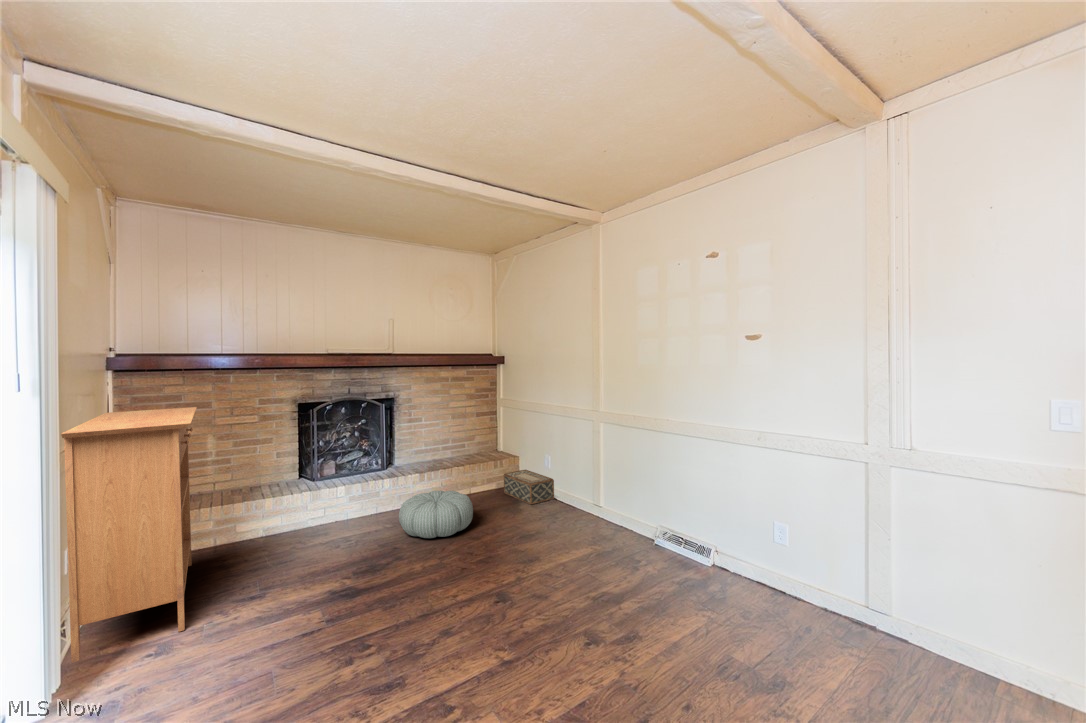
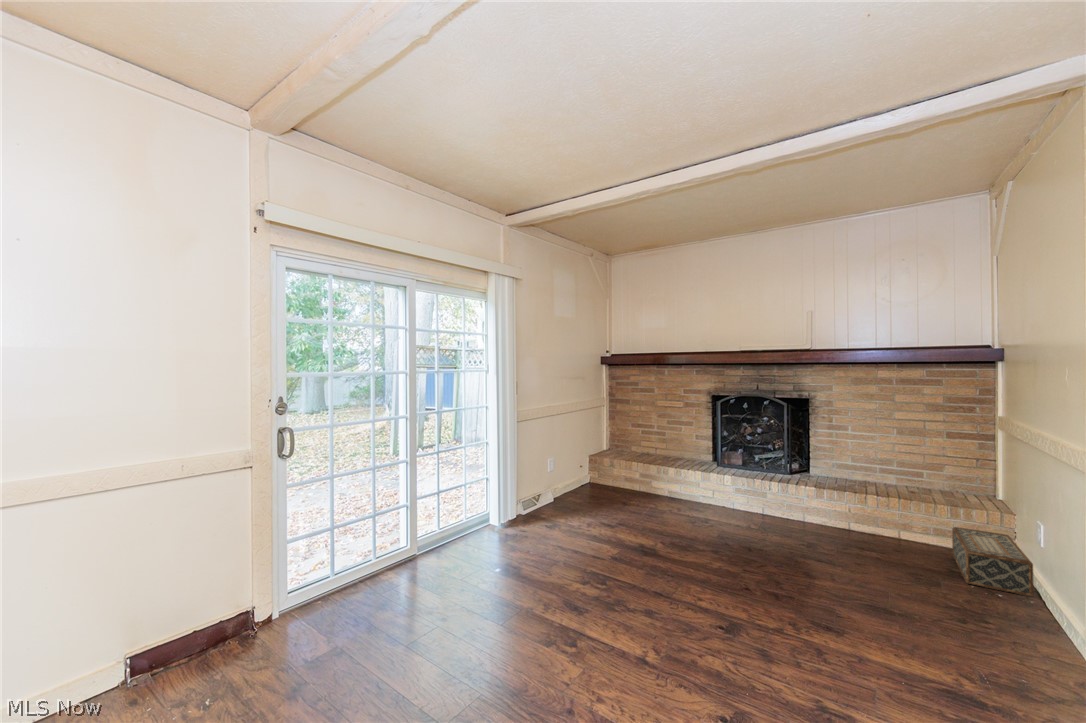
console table: present [61,407,197,663] -> none [521,387,623,524]
pouf: present [399,491,473,538] -> none [746,505,841,560]

